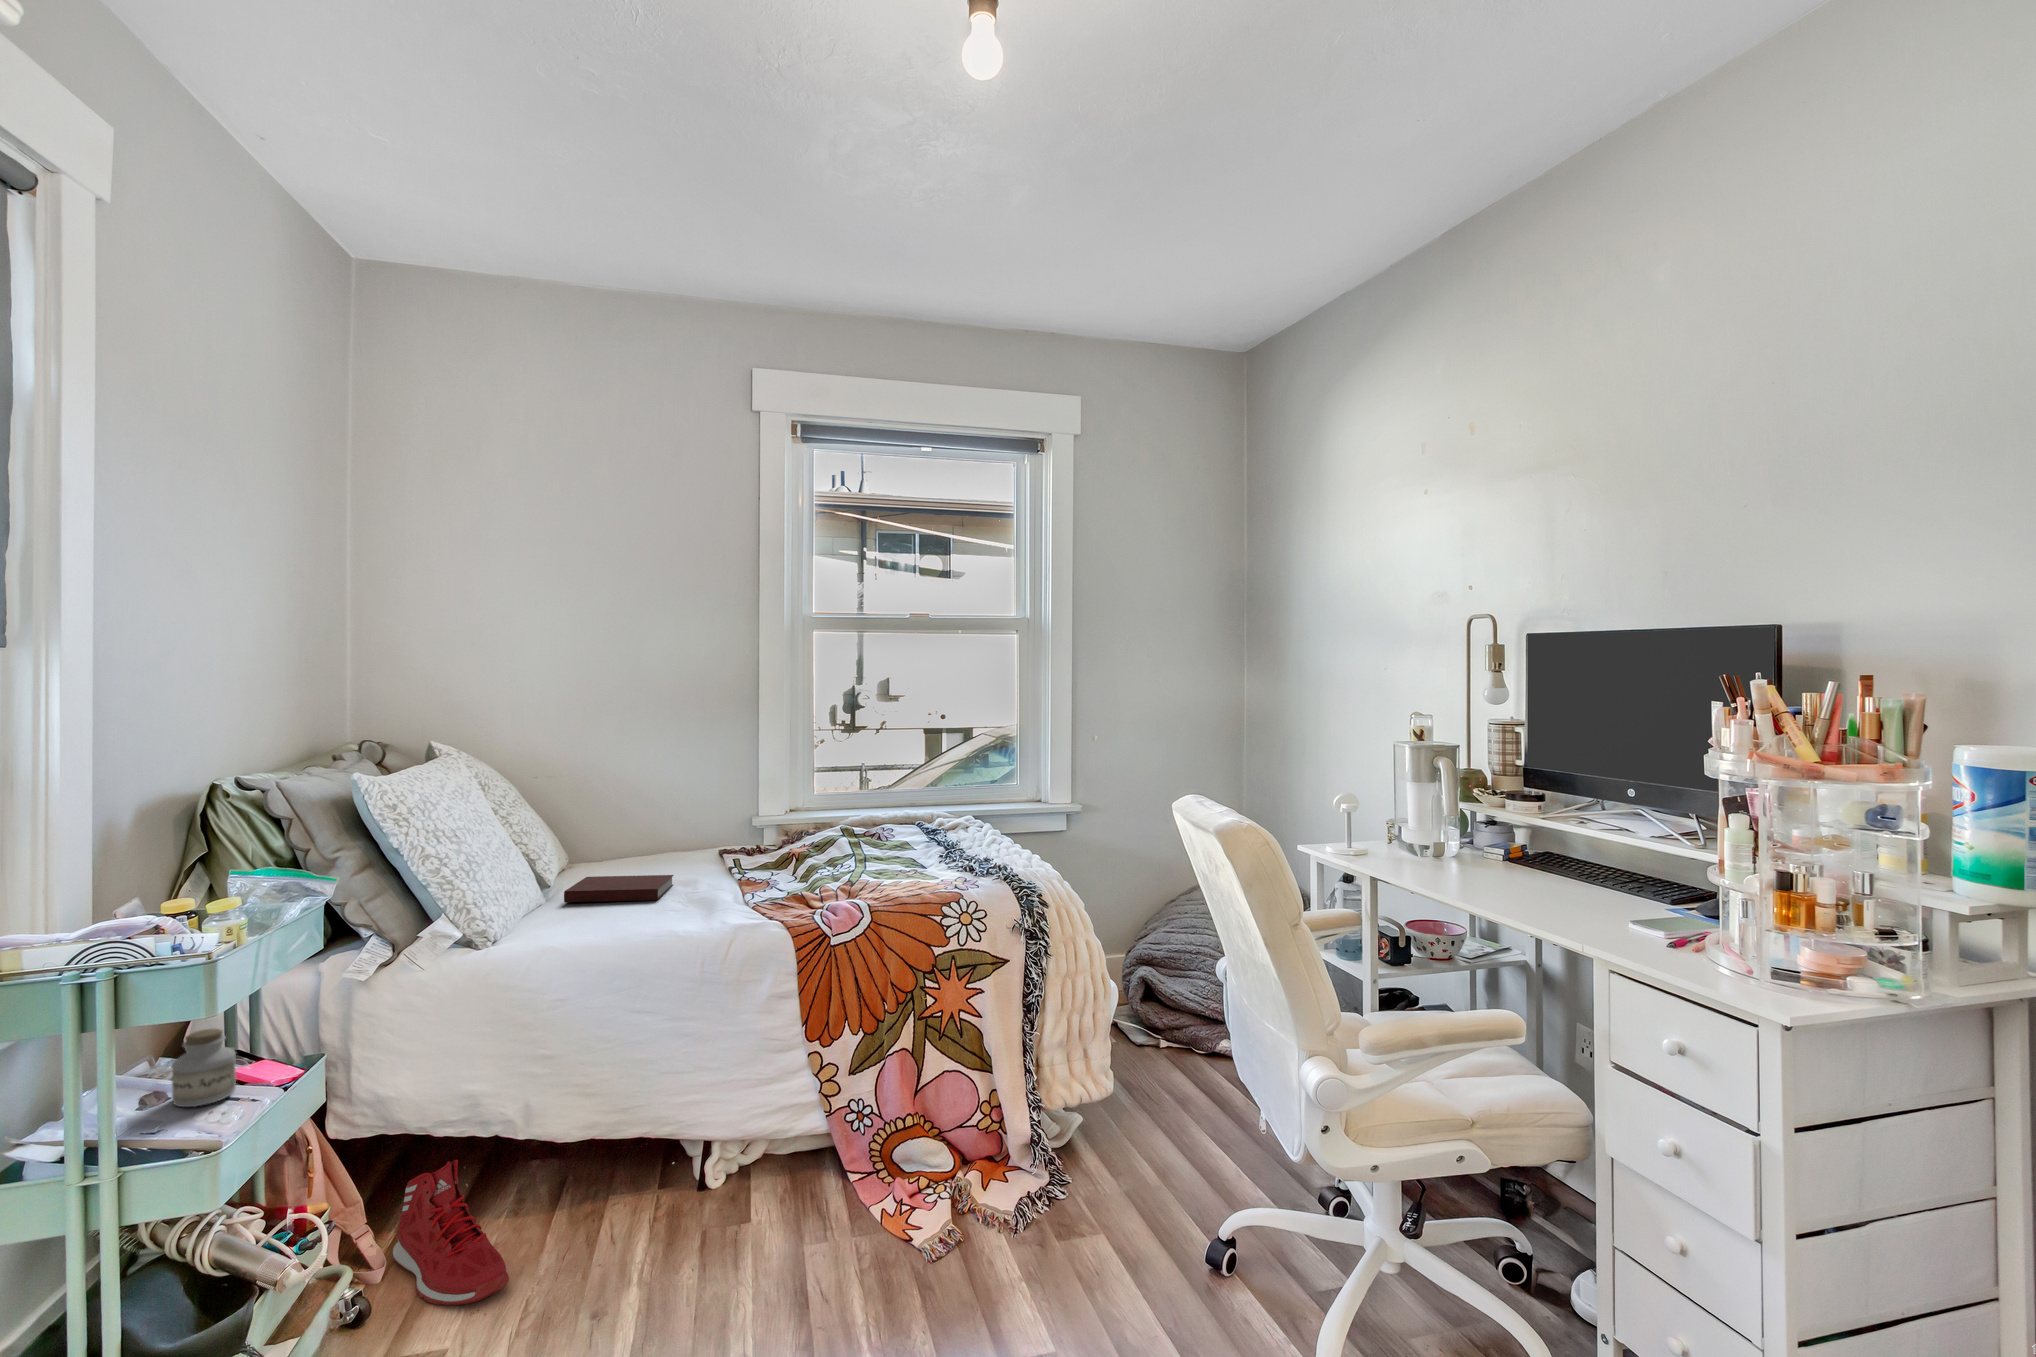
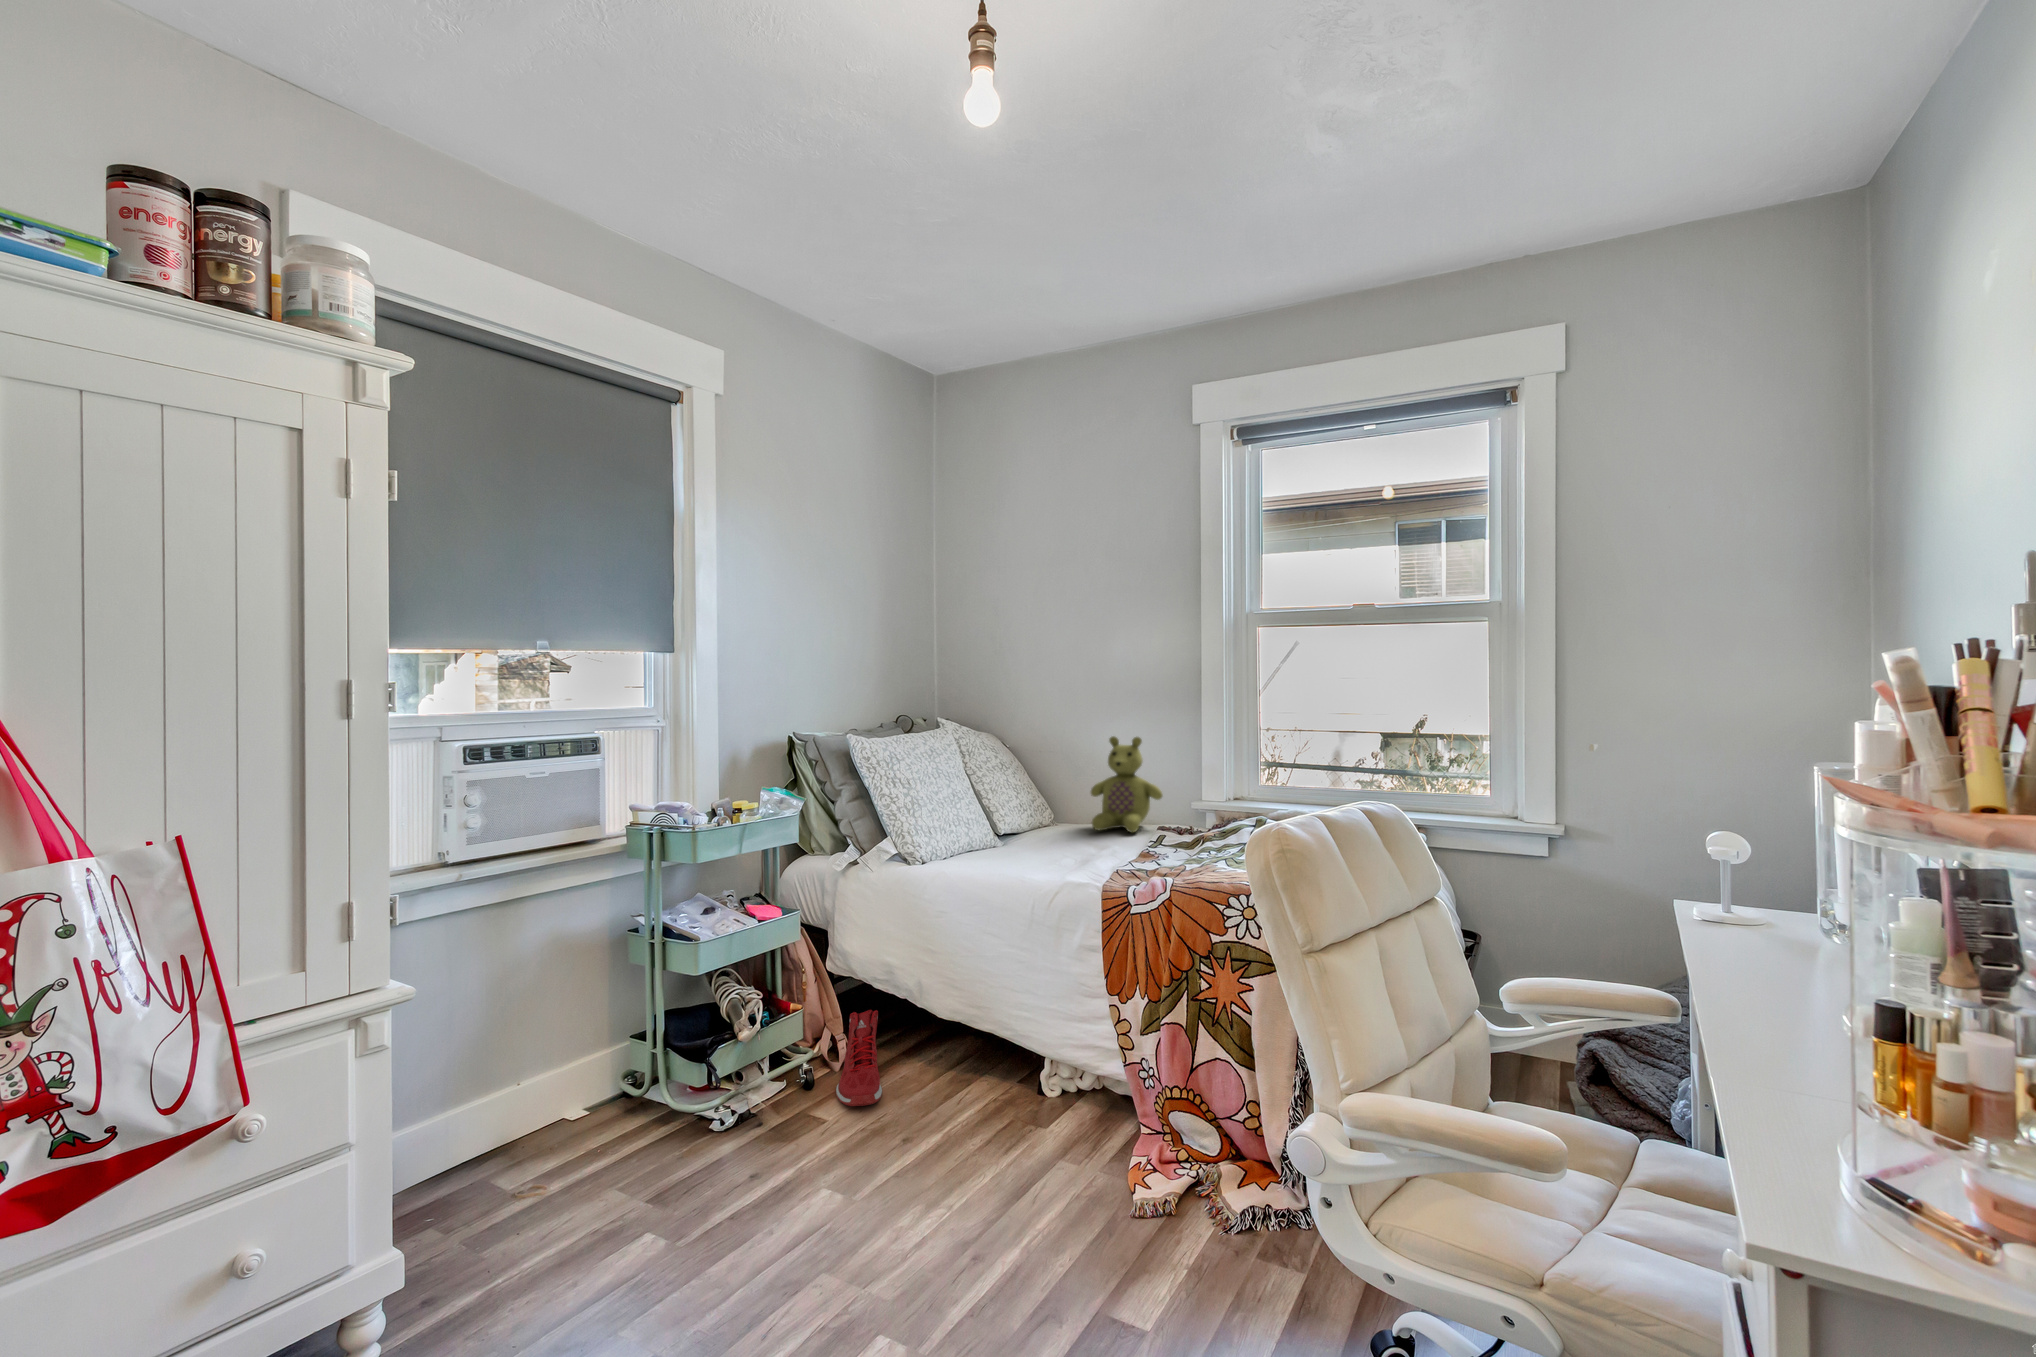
stuffed bear: none [631,754,724,868] -> present [1091,736,1163,832]
notebook: present [564,875,674,902] -> none [1000,829,1088,854]
jar: present [172,1029,236,1107] -> none [713,885,743,929]

